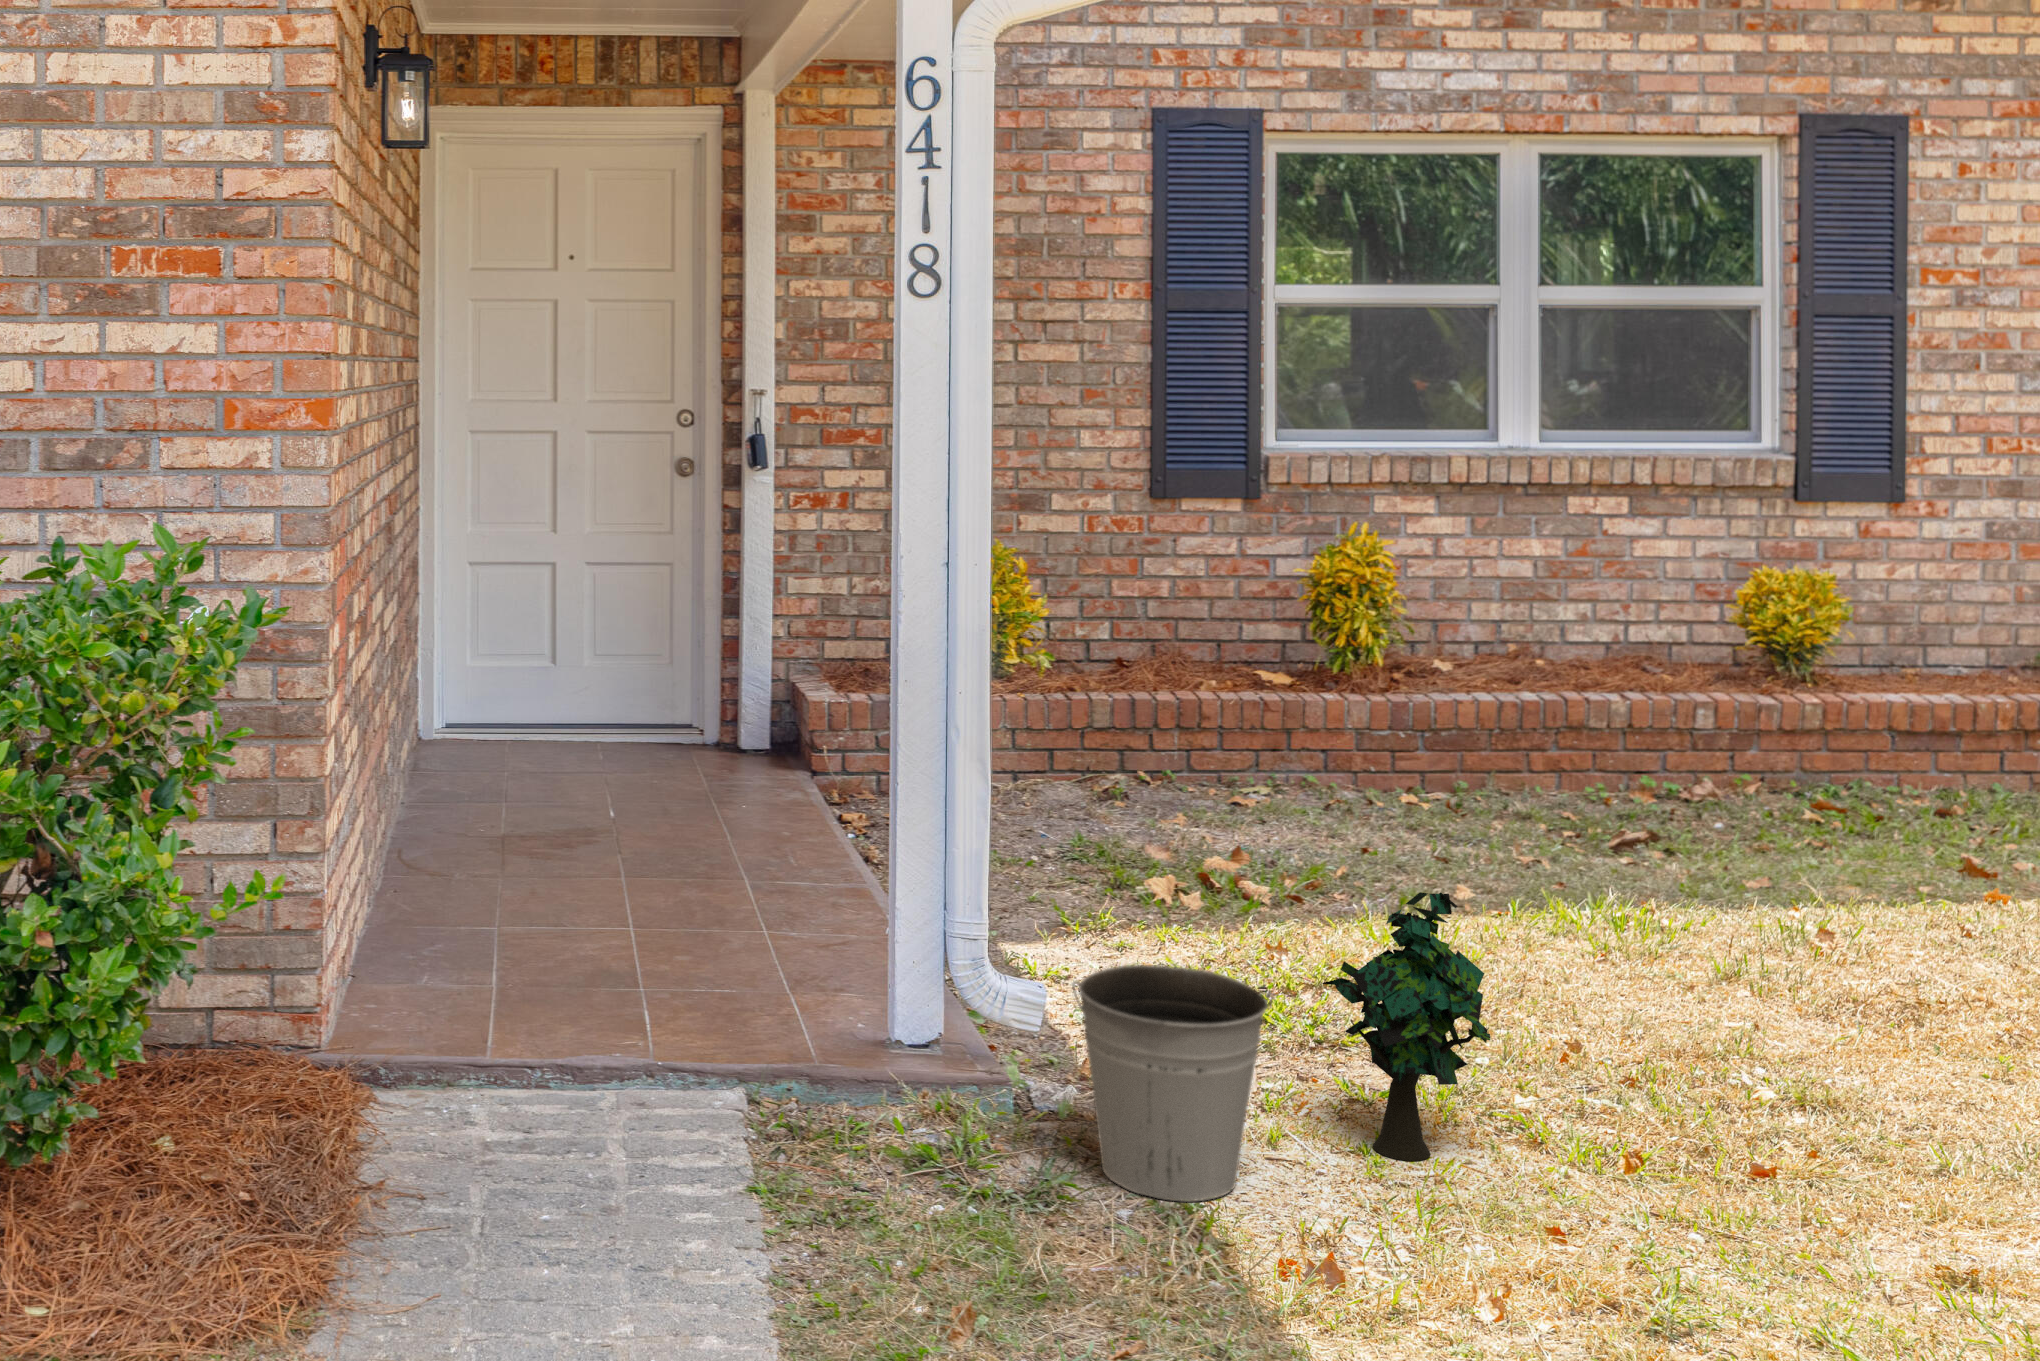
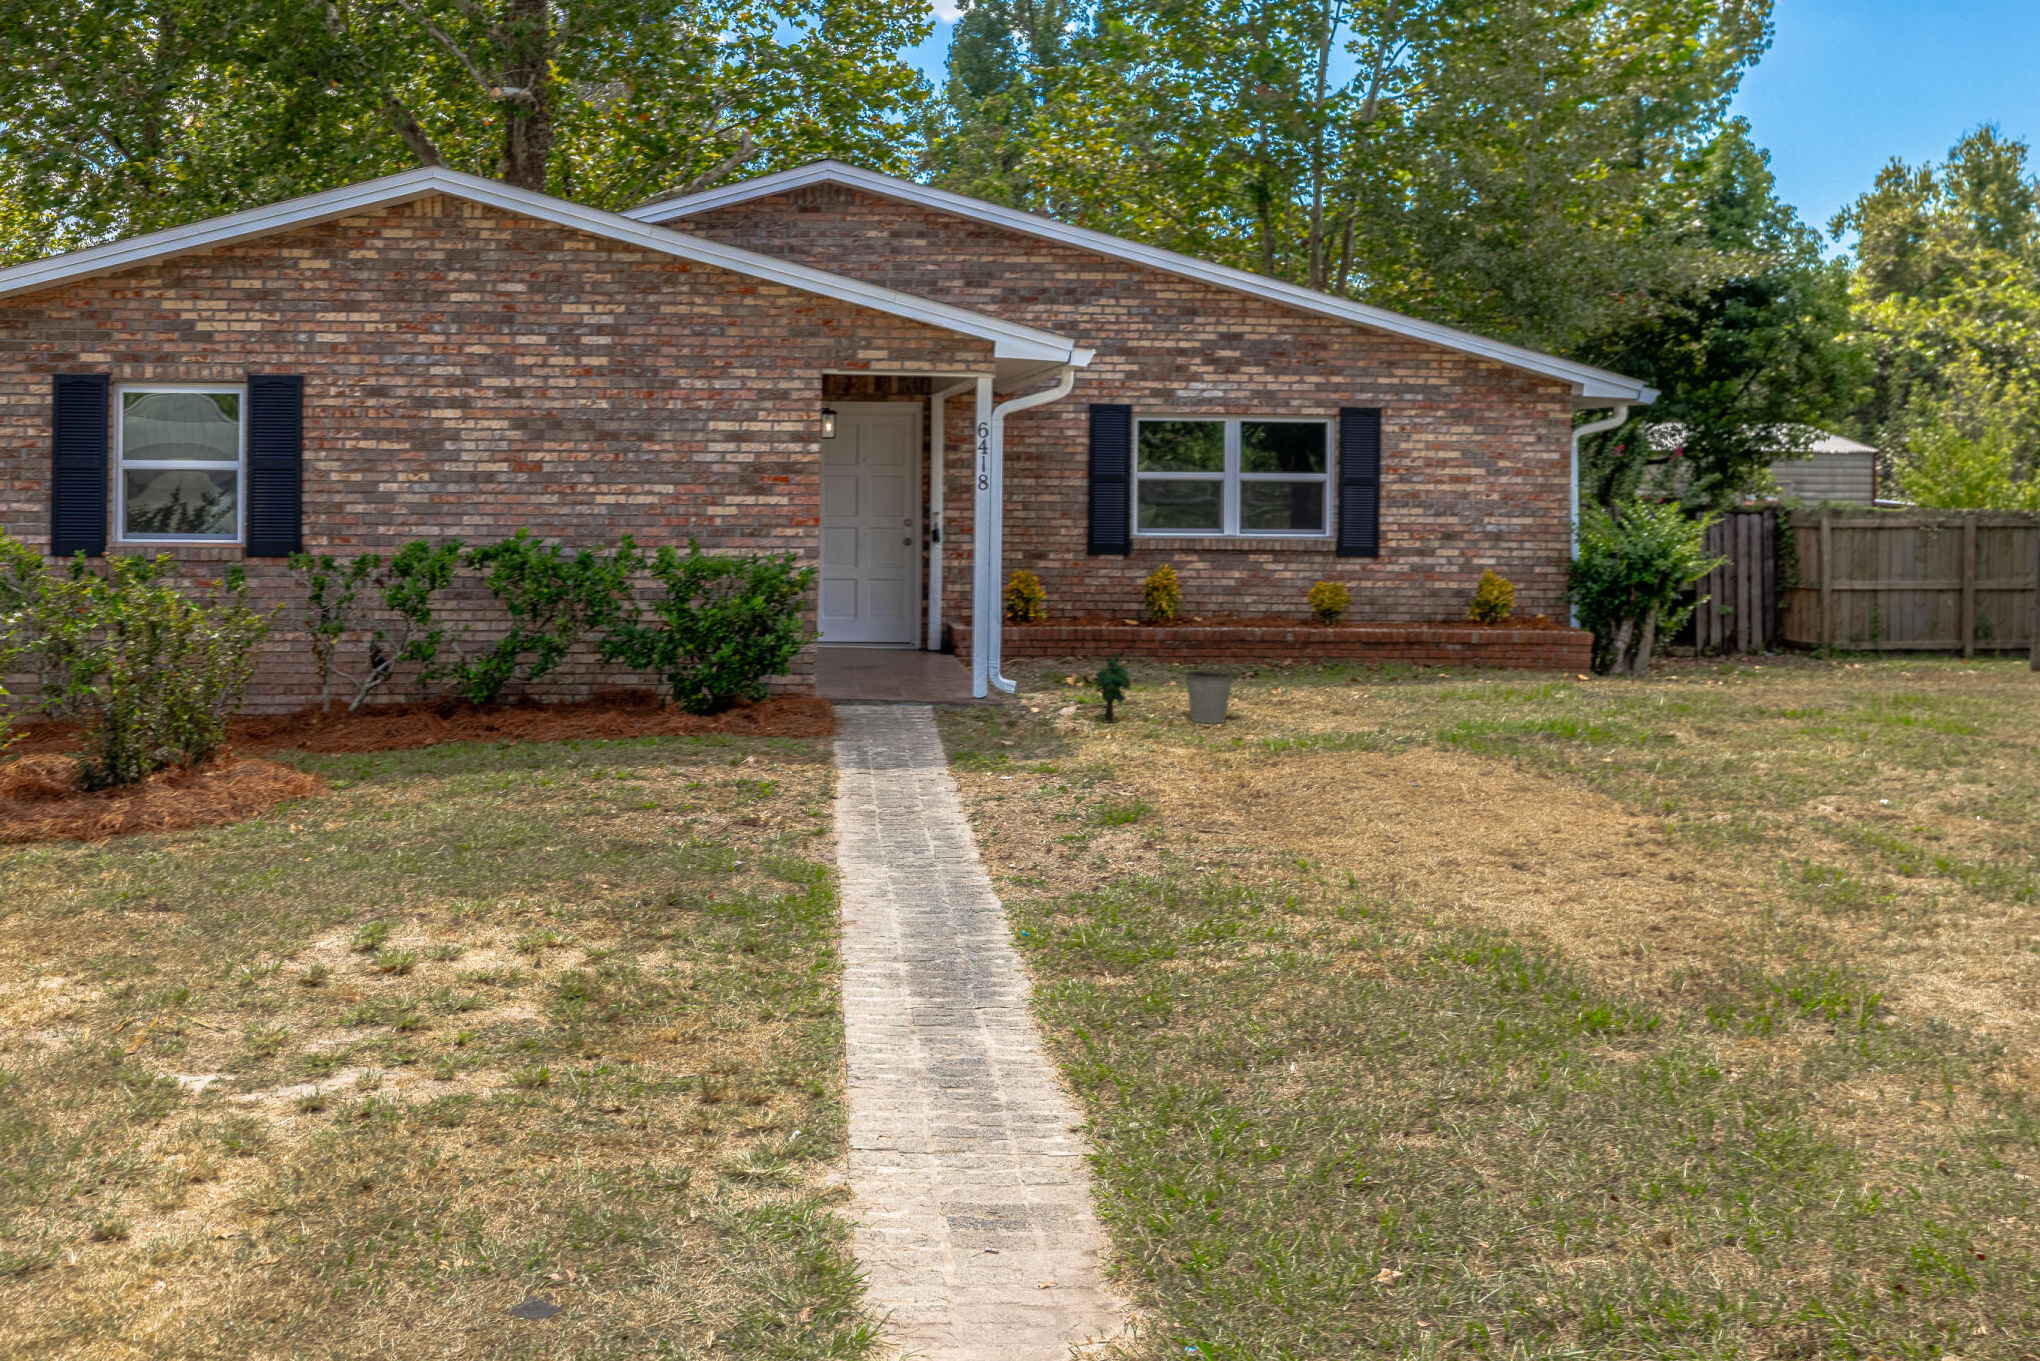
bucket: present [1073,965,1274,1202] -> present [1185,671,1233,723]

